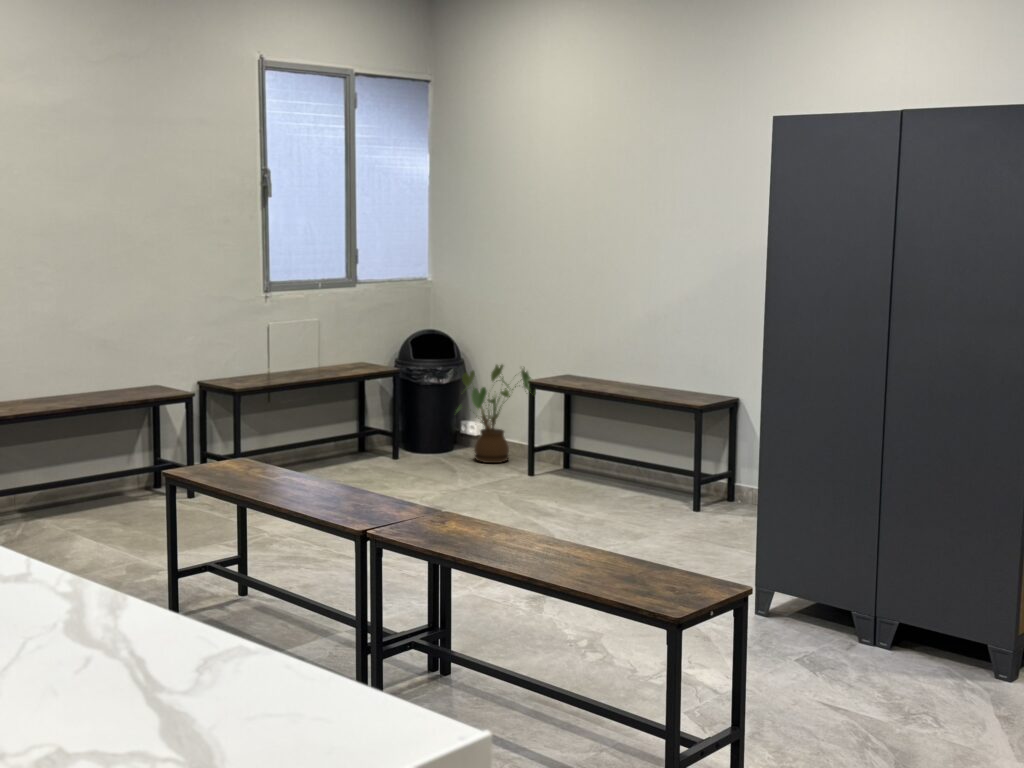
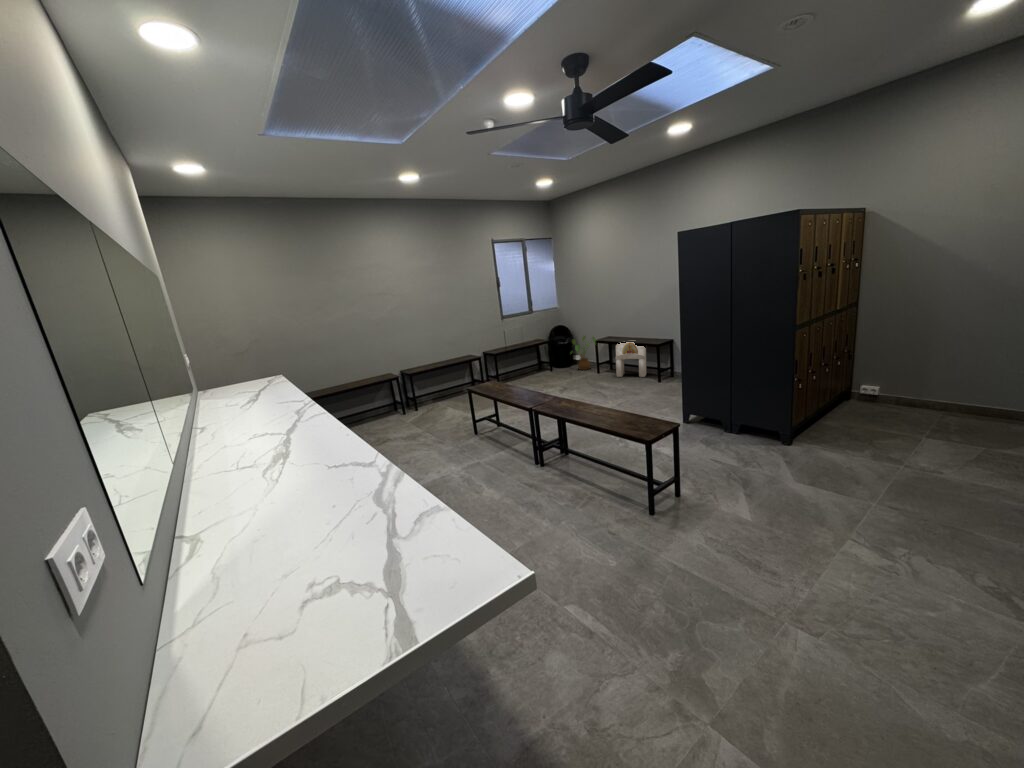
stool: none [582,391,667,494] -> present [615,342,646,377]

